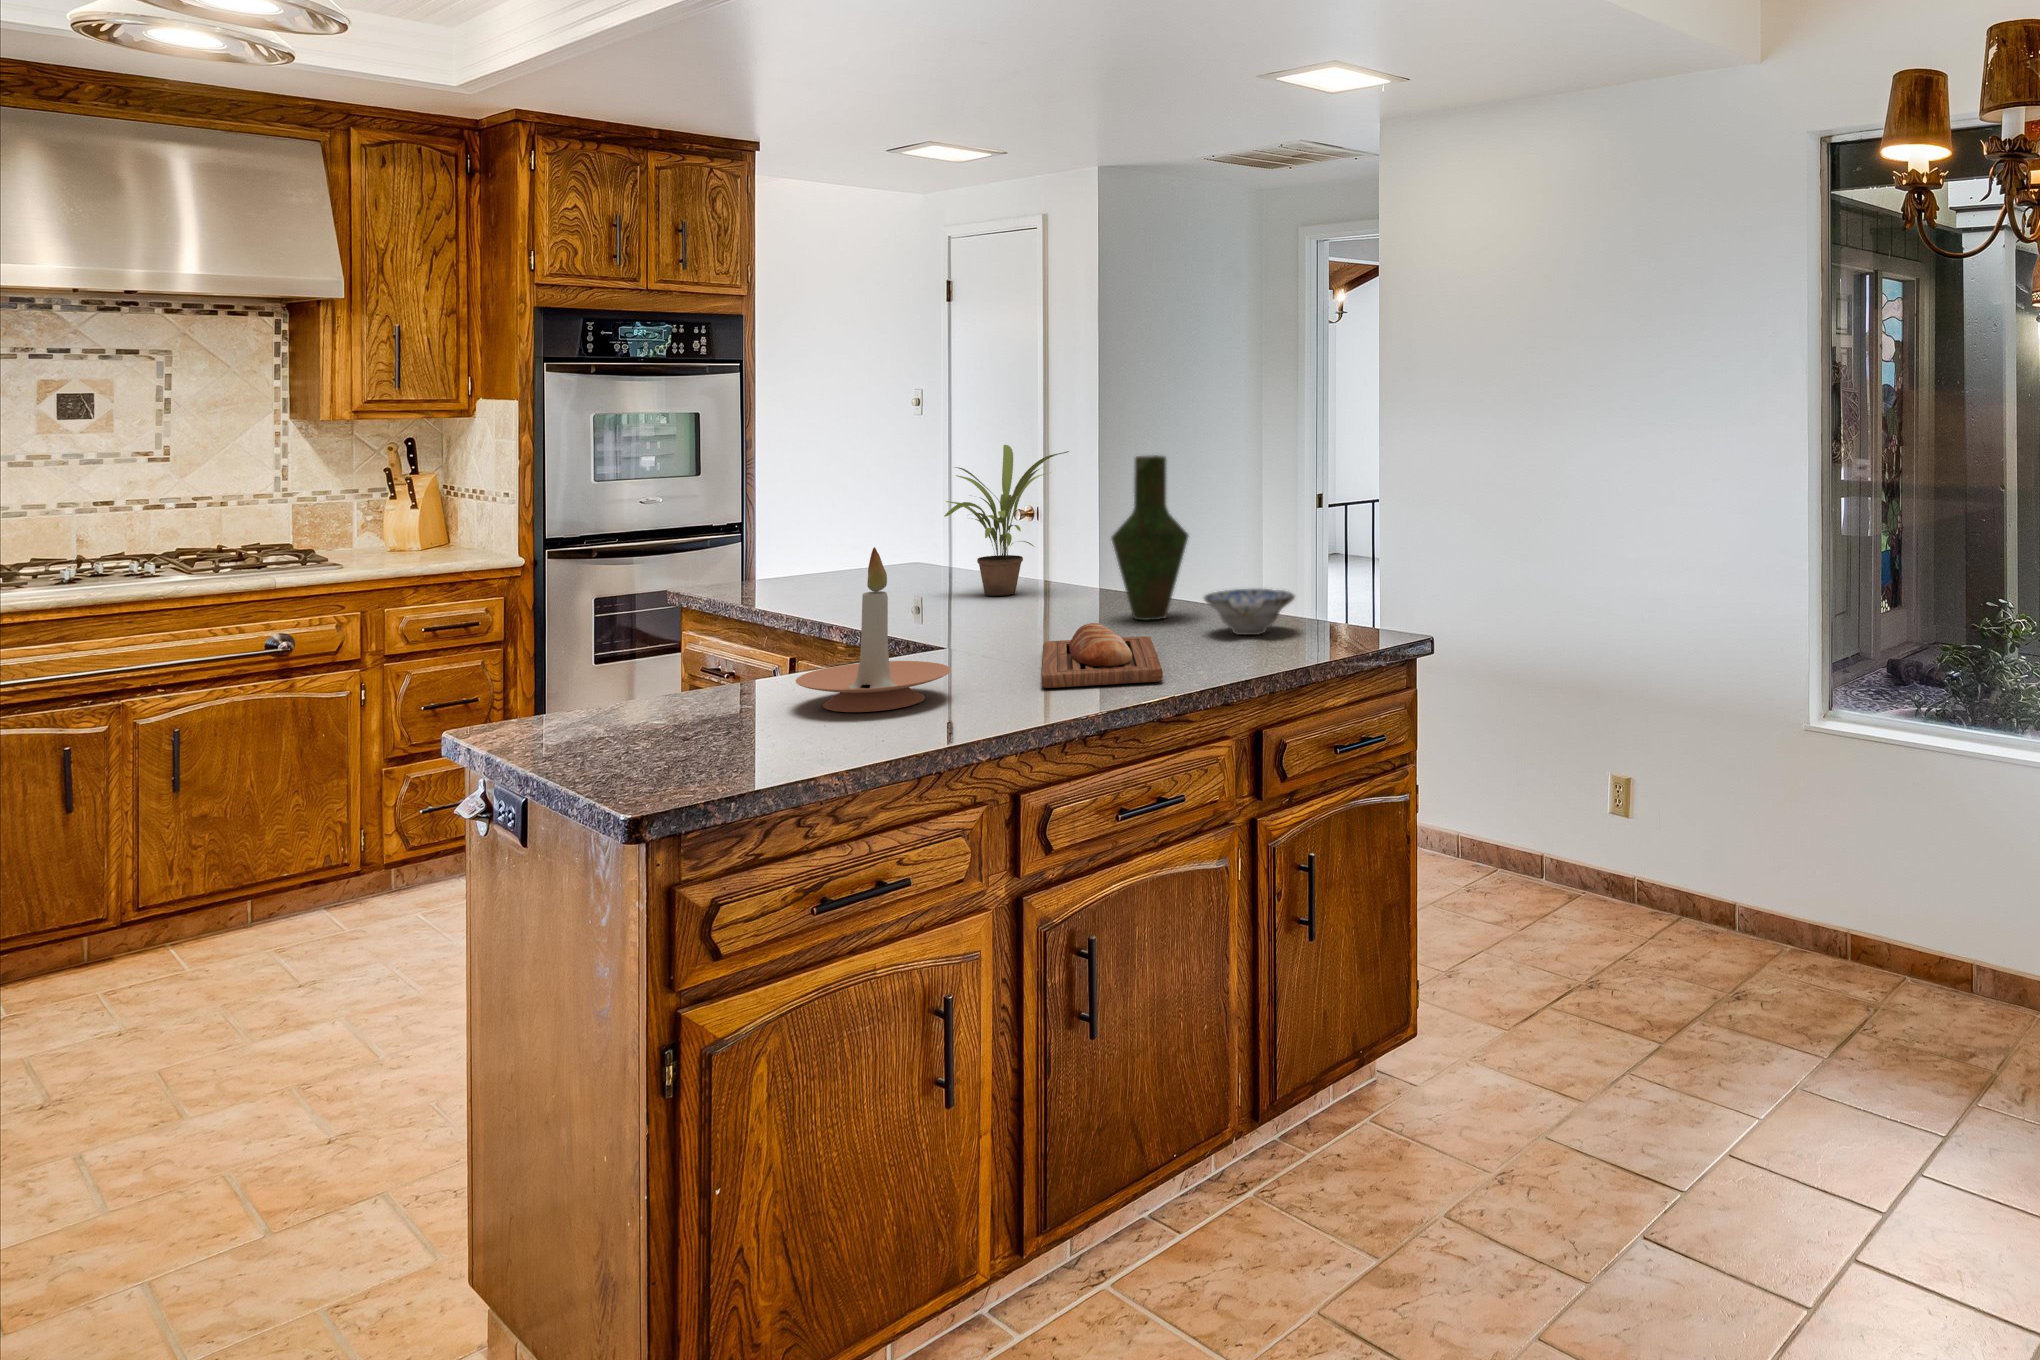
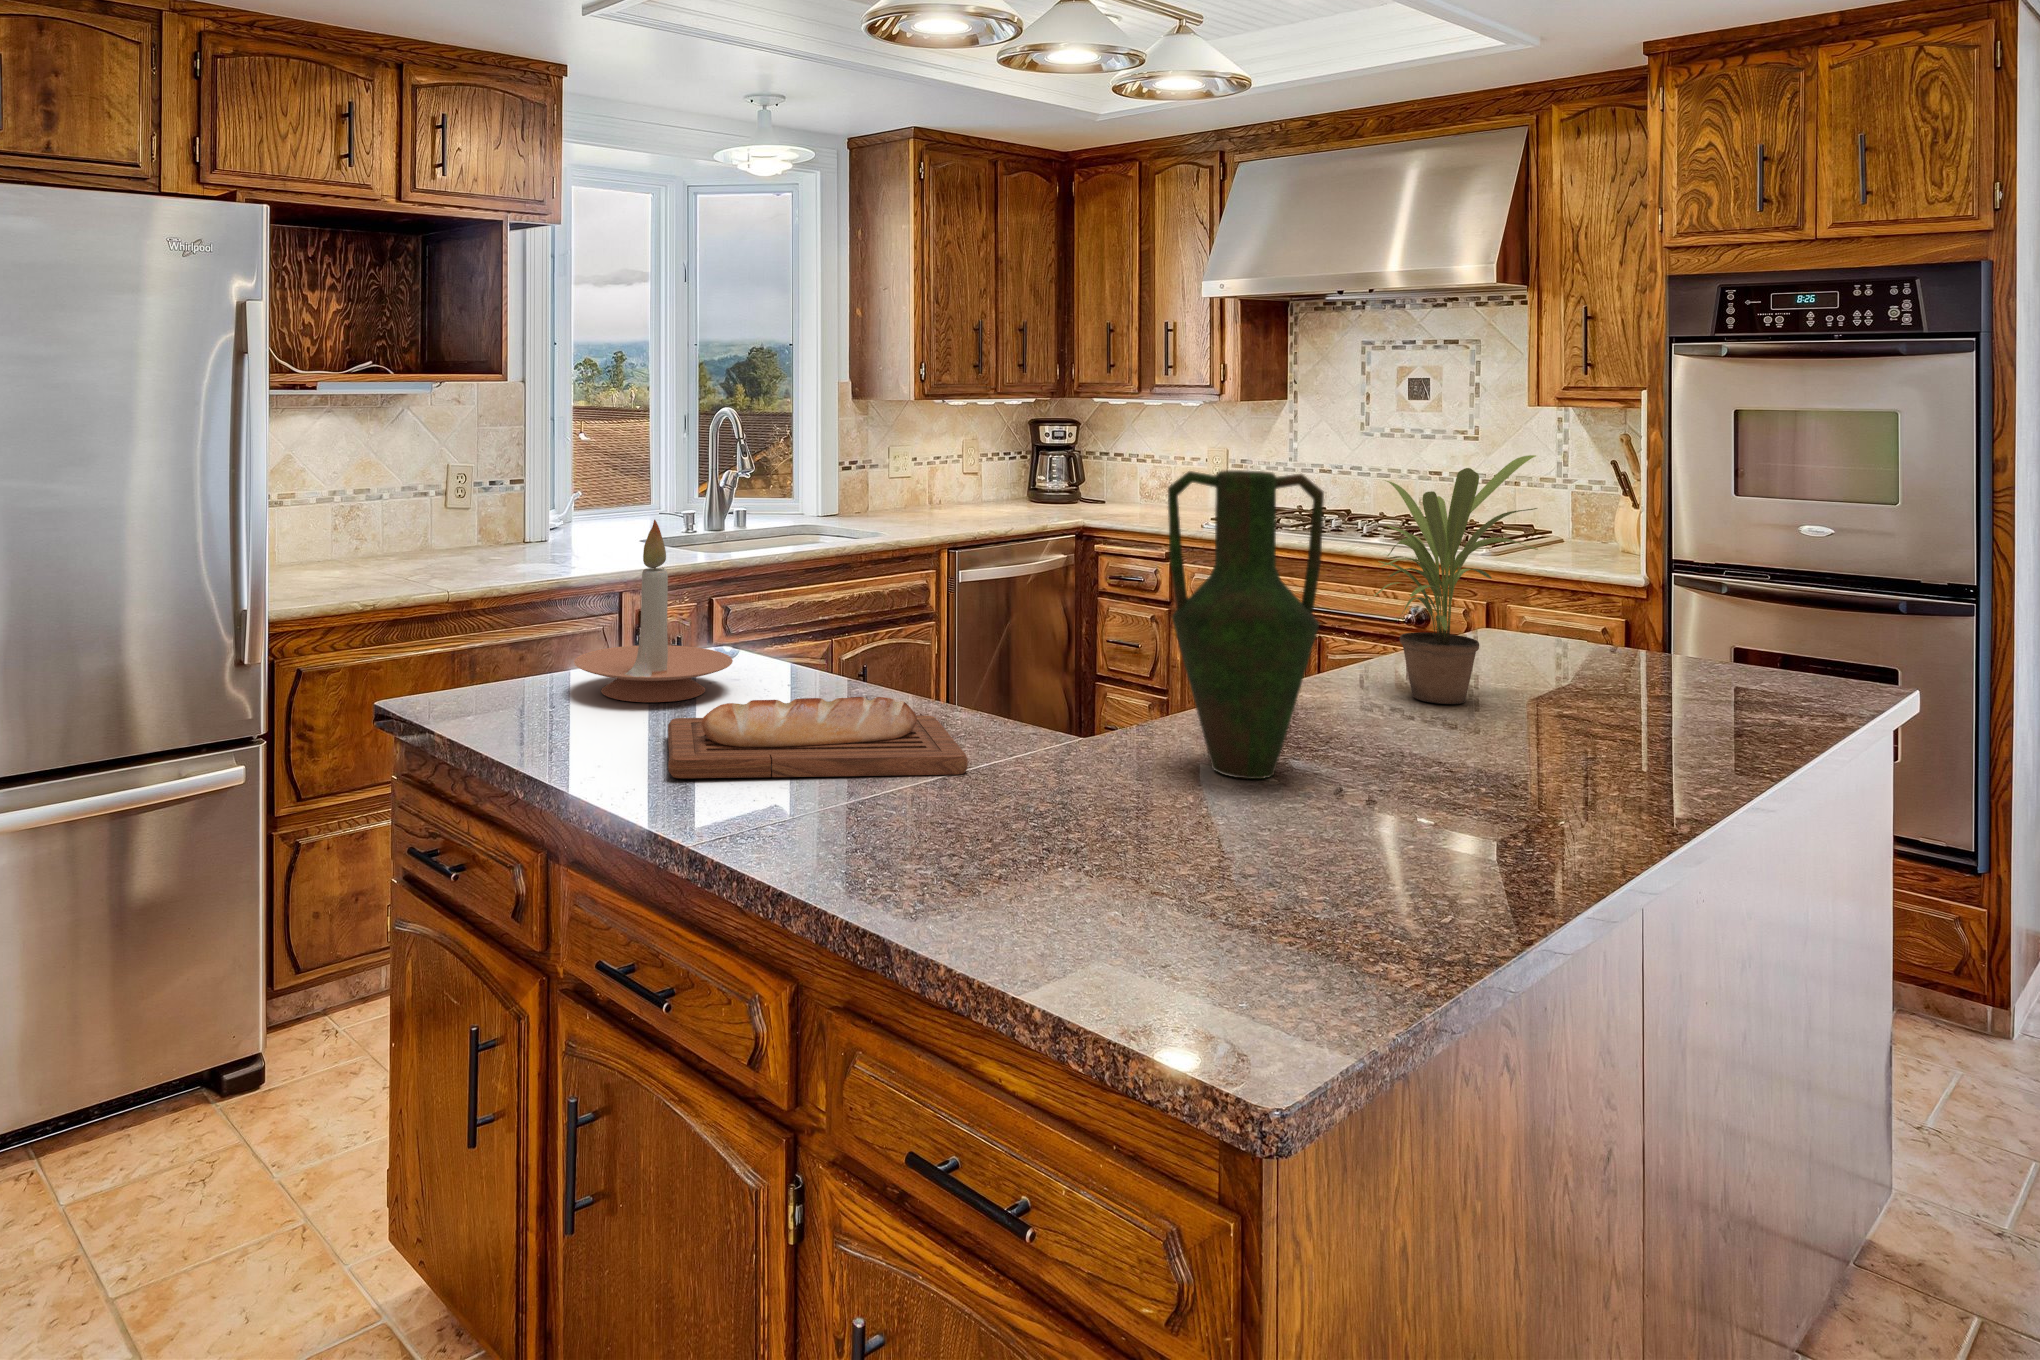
ceramic bowl: present [1204,589,1295,635] -> none [1019,730,1198,838]

